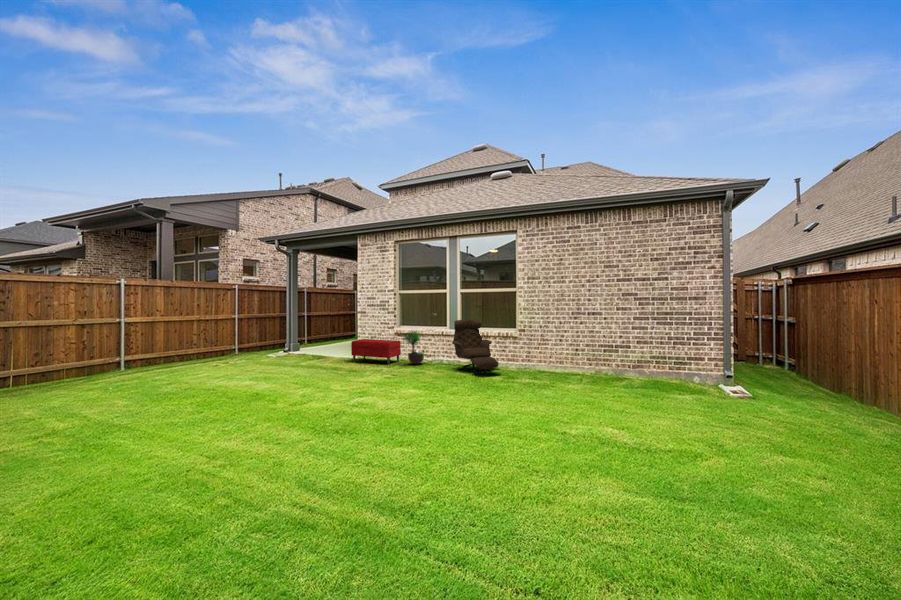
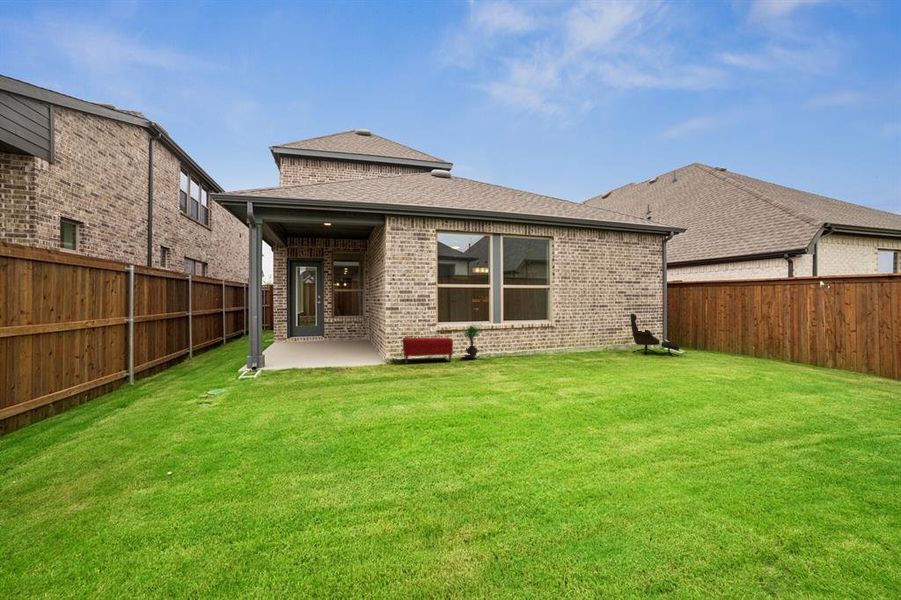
lounge chair: present [452,319,498,376] -> present [631,313,679,357]

